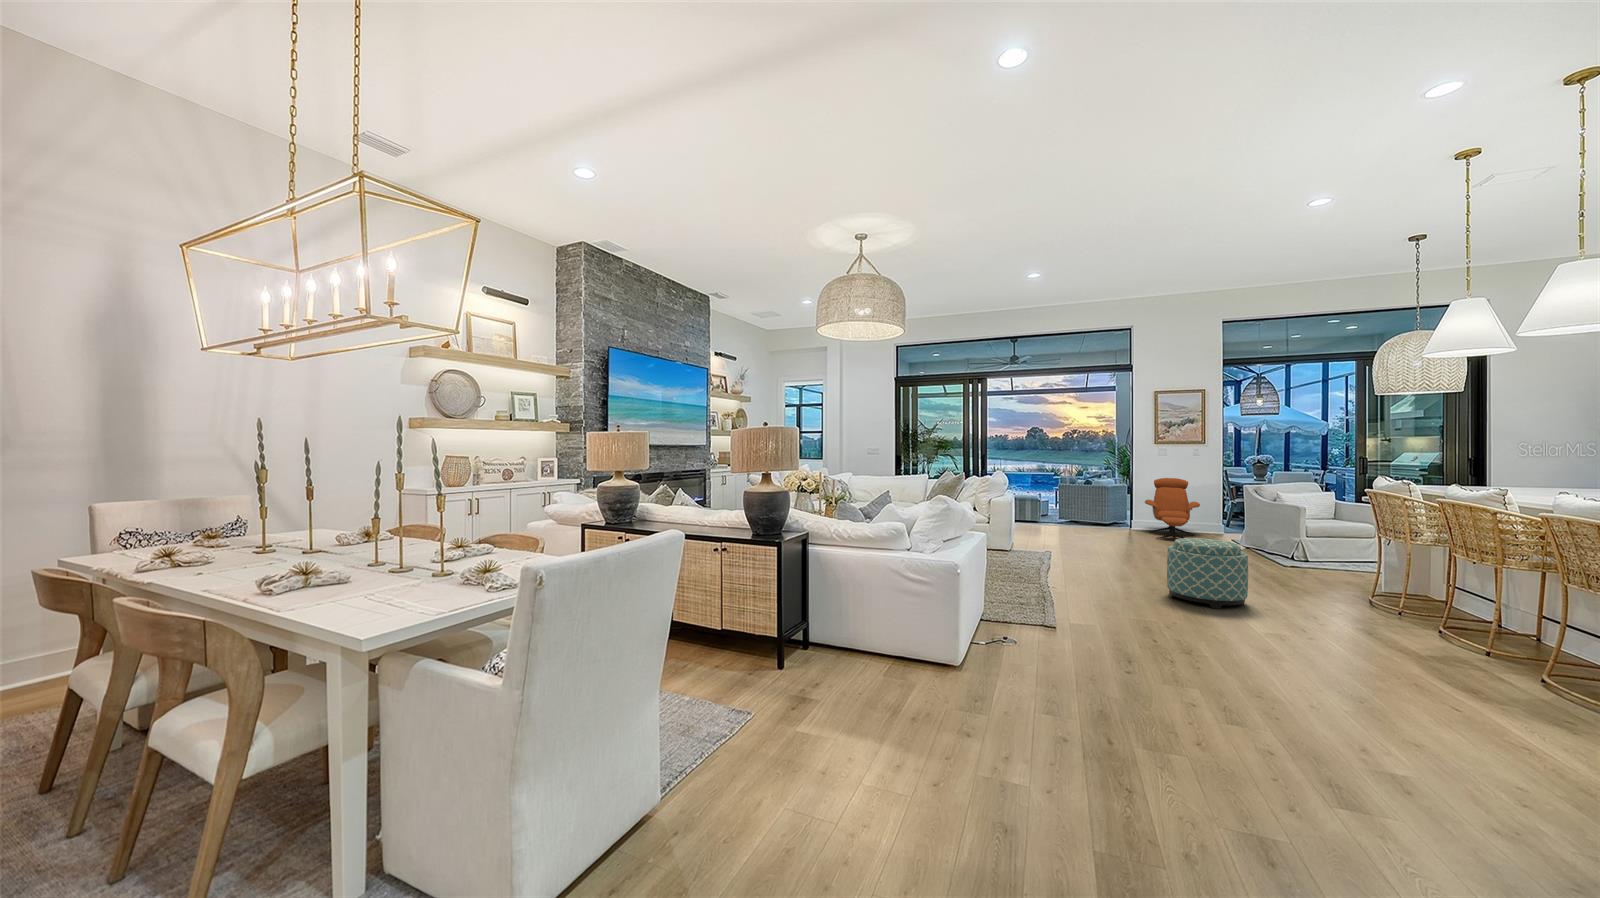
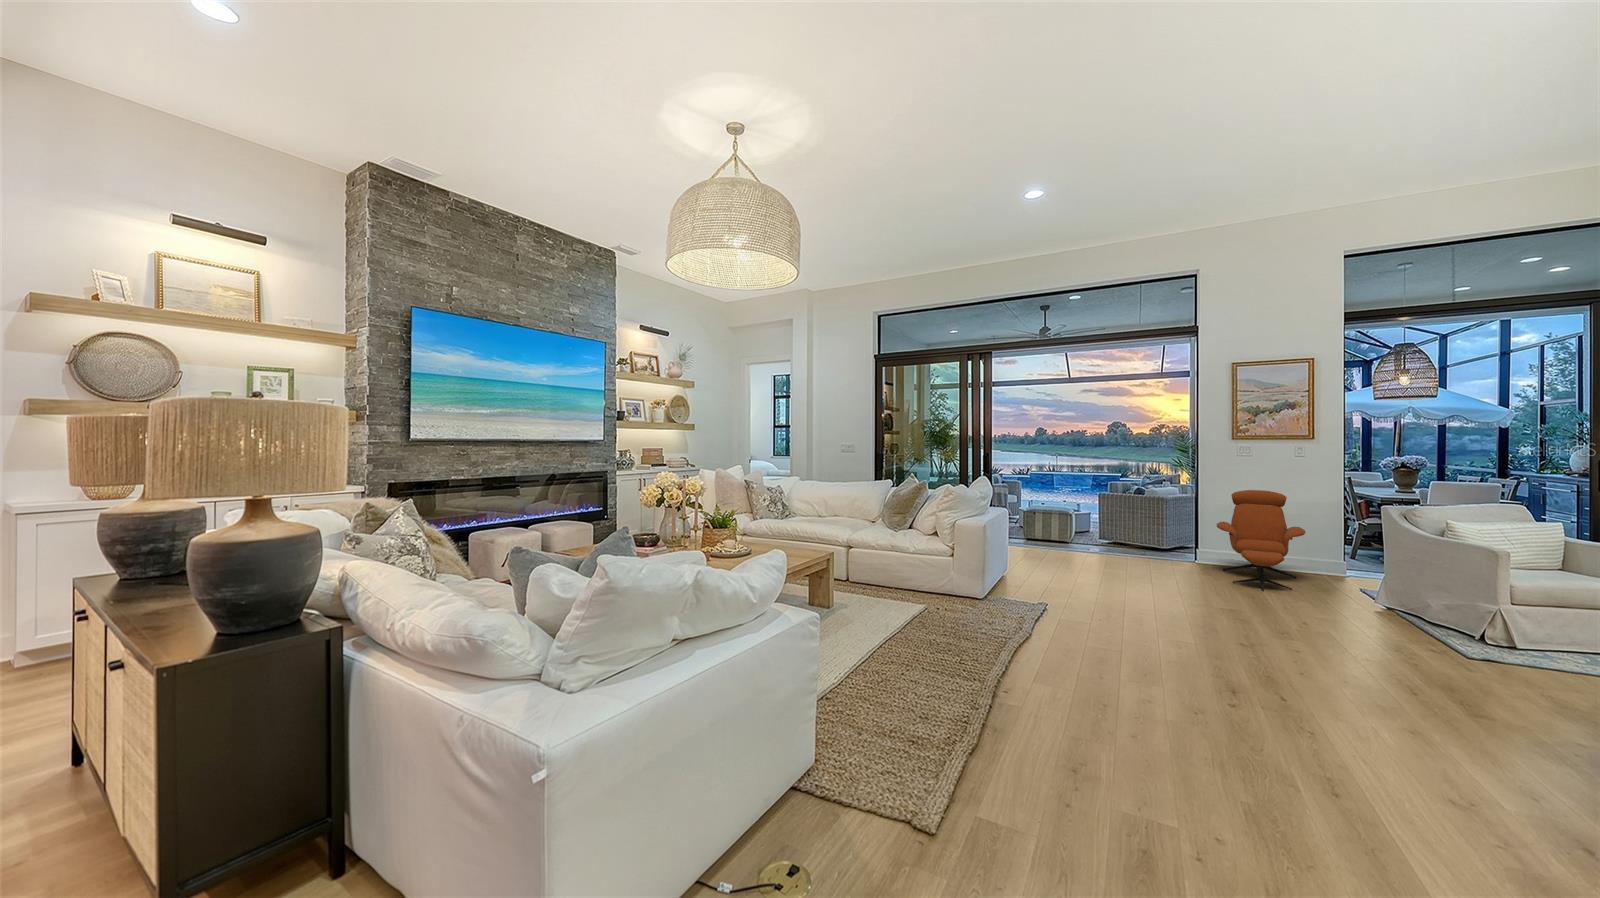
ottoman: present [1167,538,1248,609] -> none [1228,620,1410,789]

